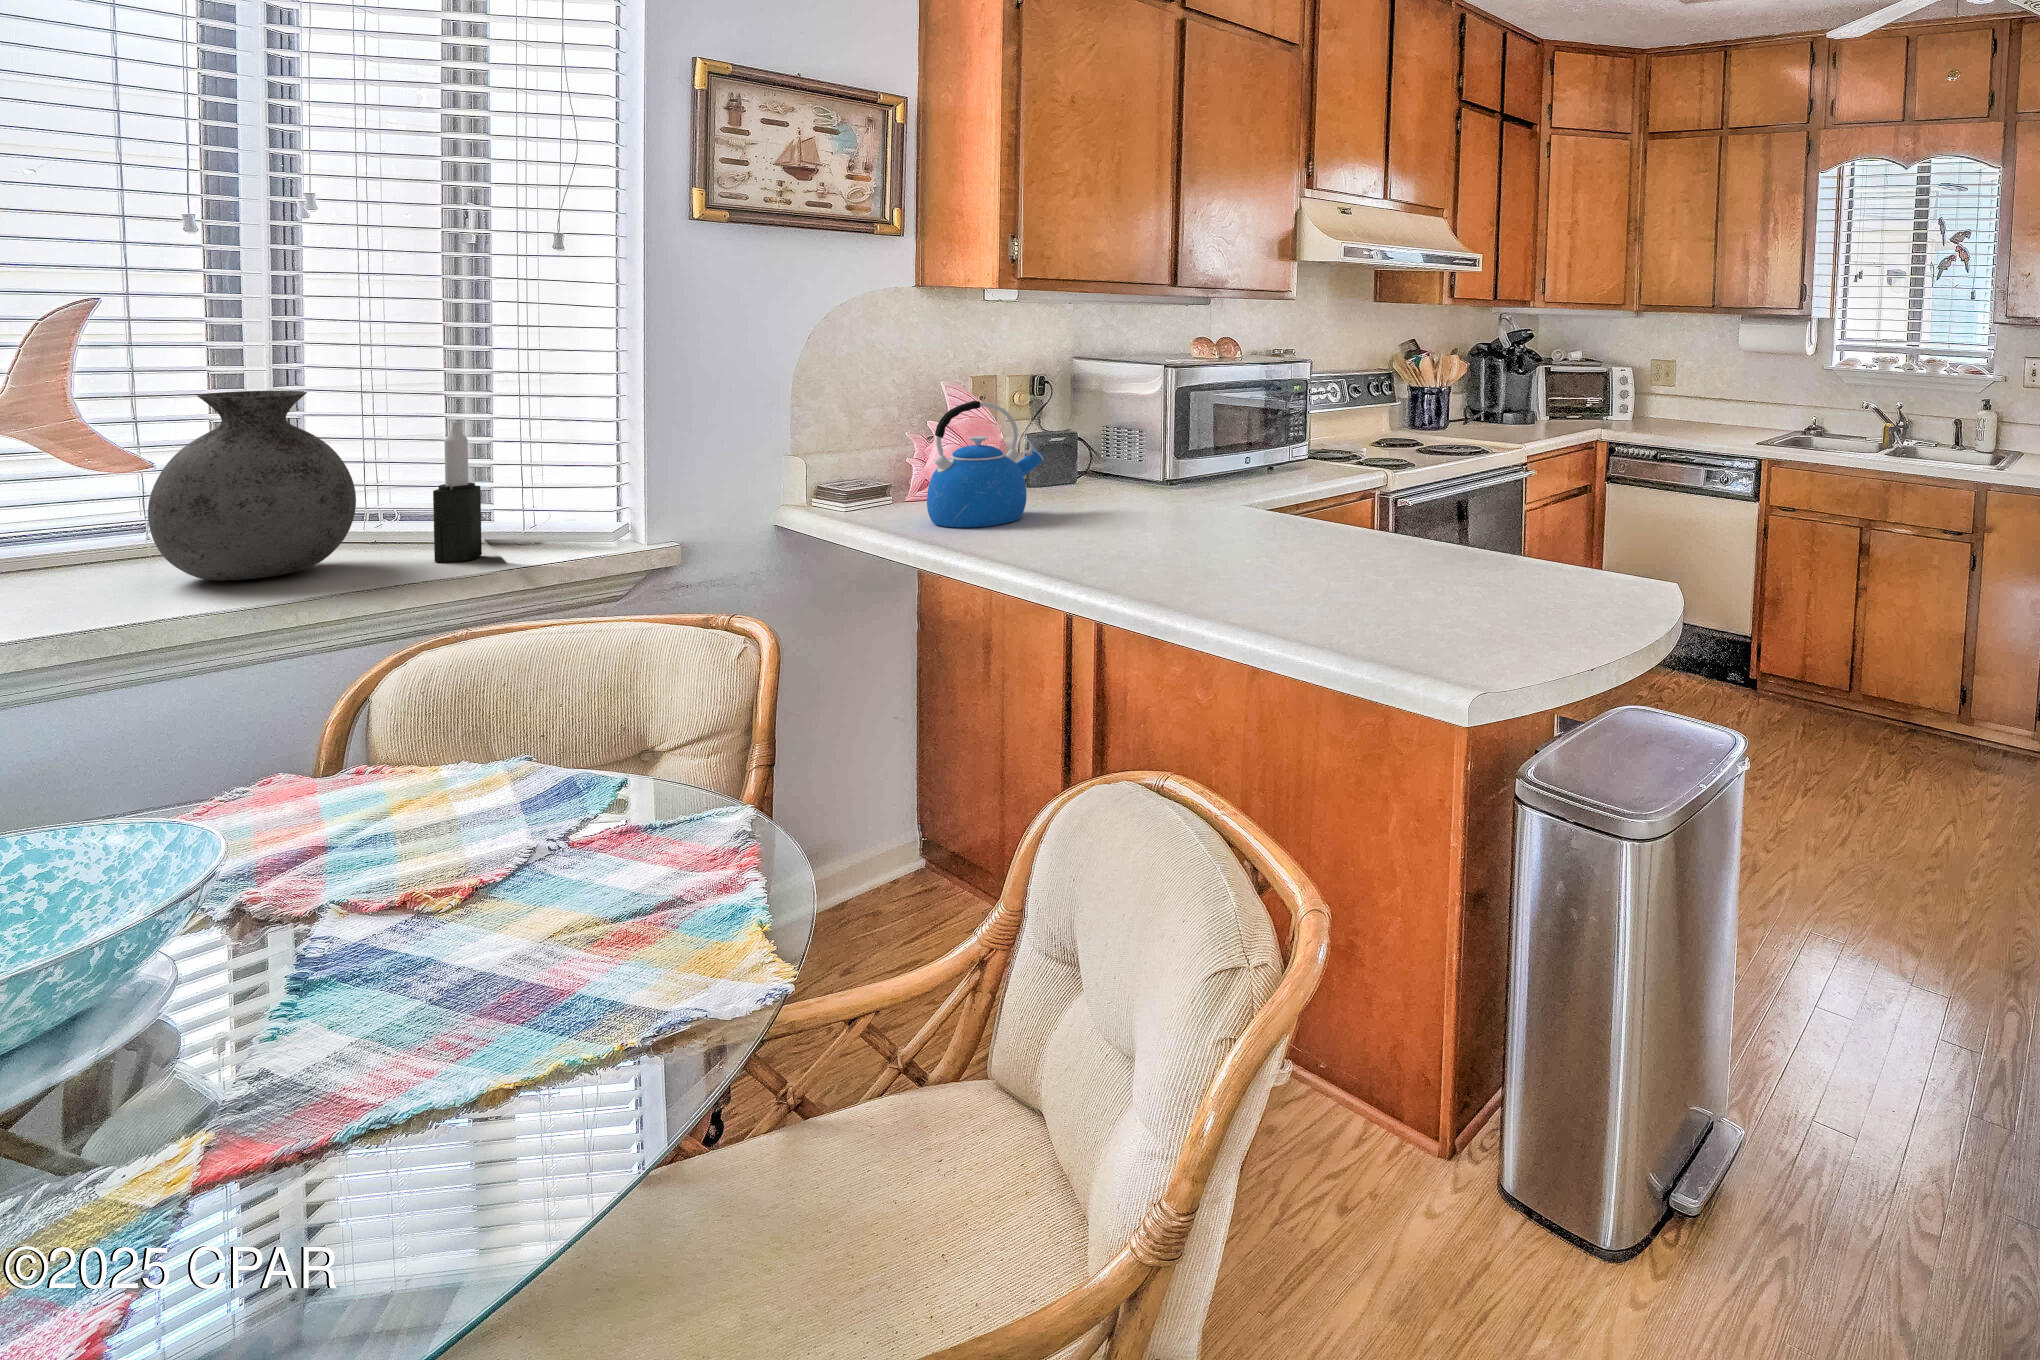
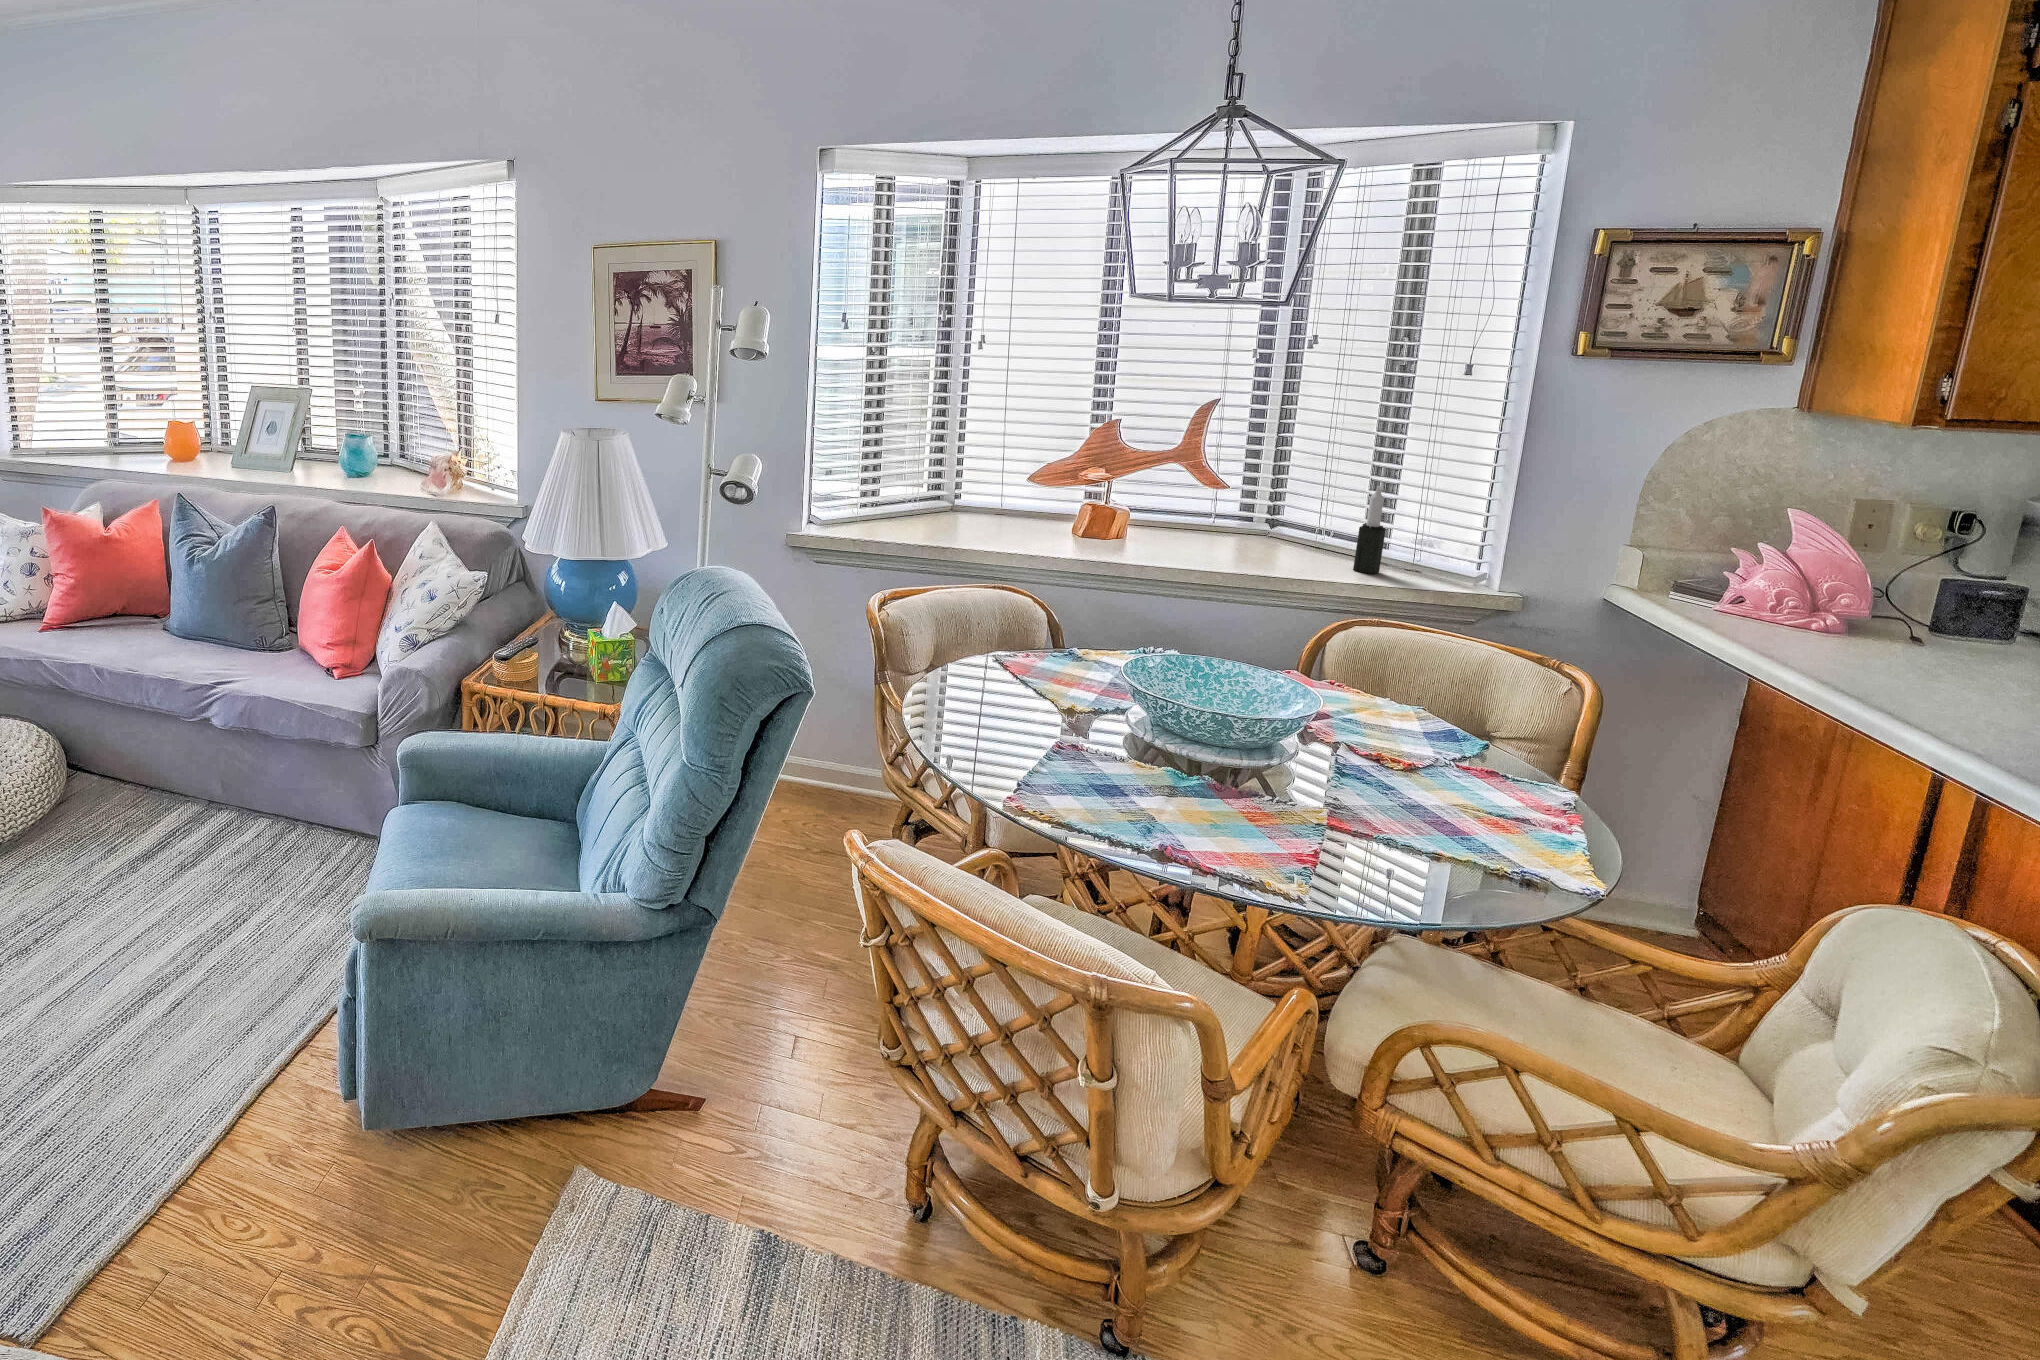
vase: present [148,391,356,580] -> none [1230,454,1319,558]
kettle: present [927,401,1044,528] -> none [1767,540,1945,667]

